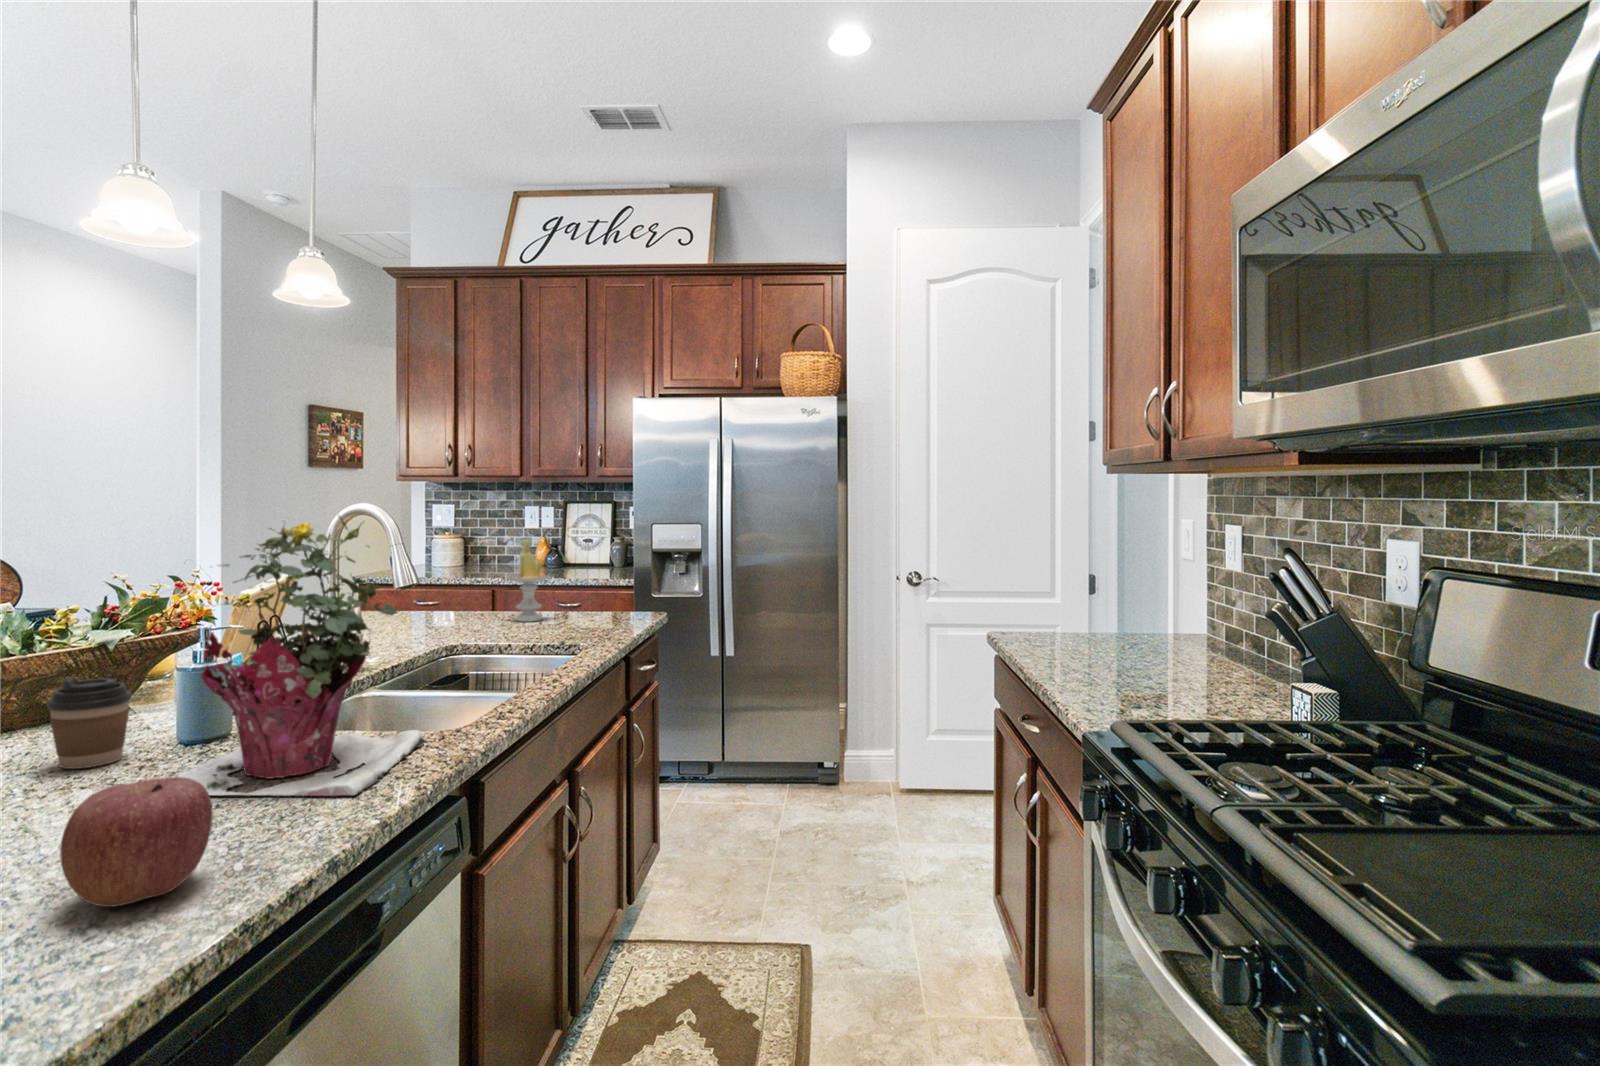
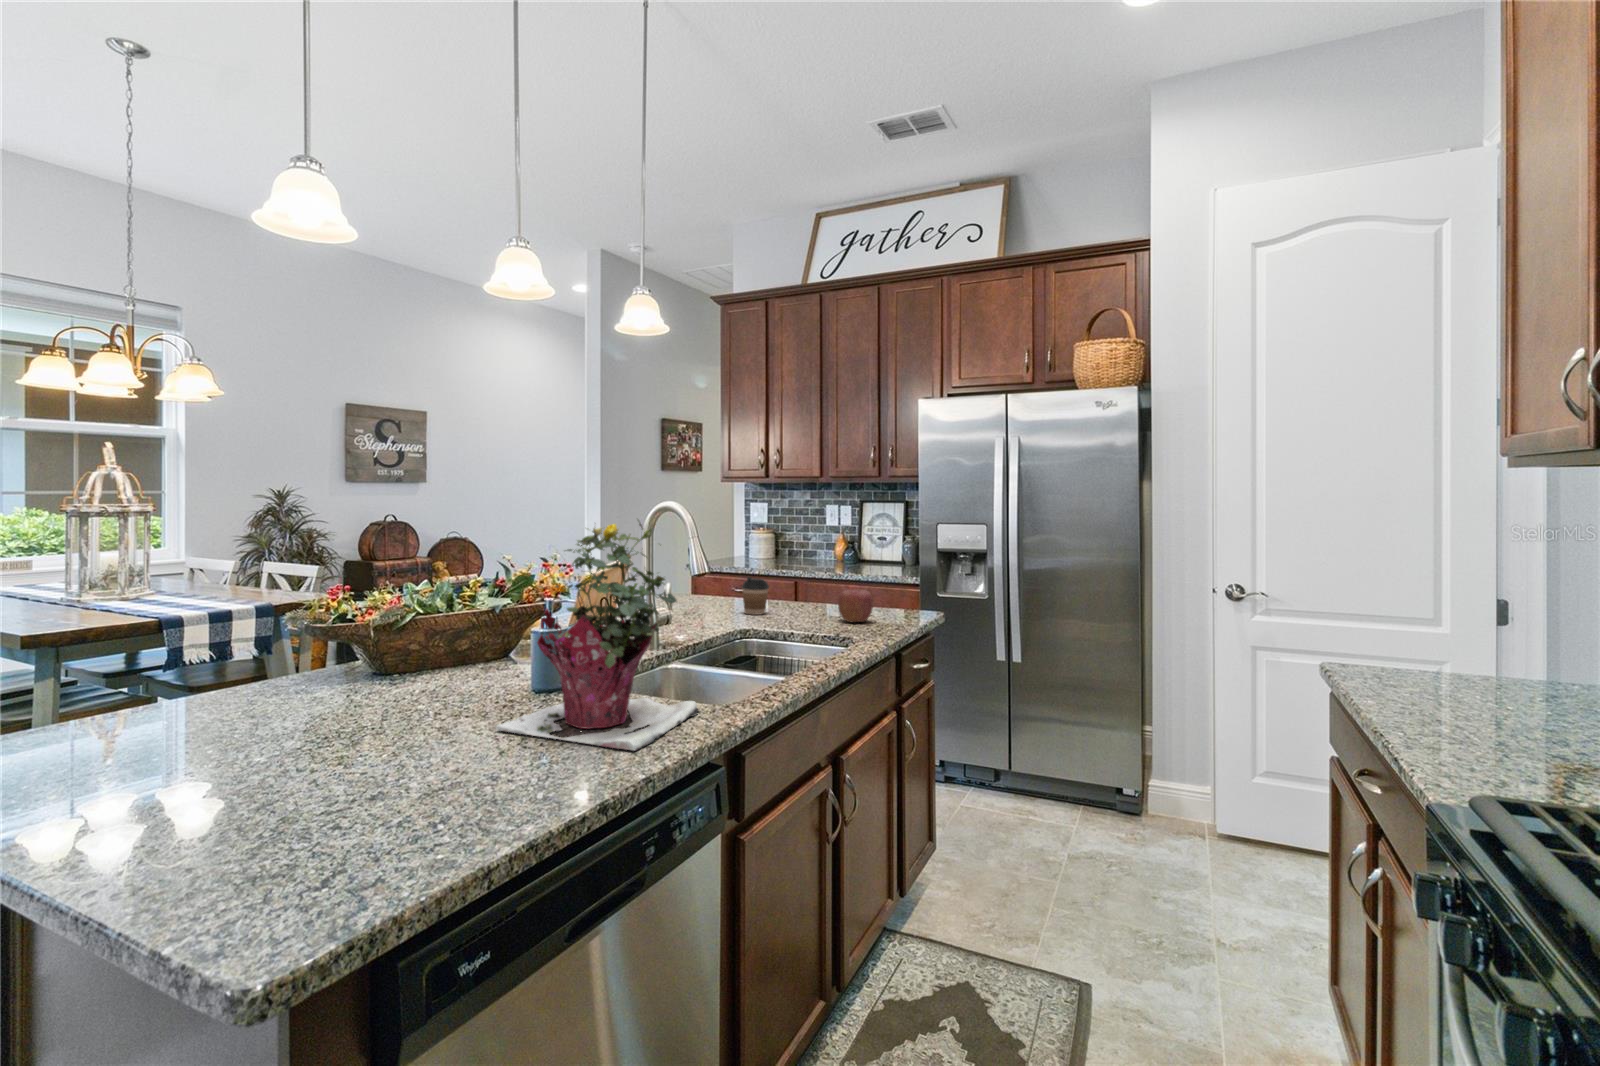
candle: present [508,540,549,622] -> none [797,537,834,611]
coffee cup: present [47,677,132,769] -> present [742,577,769,615]
apple: present [60,777,213,907] -> present [838,590,873,622]

